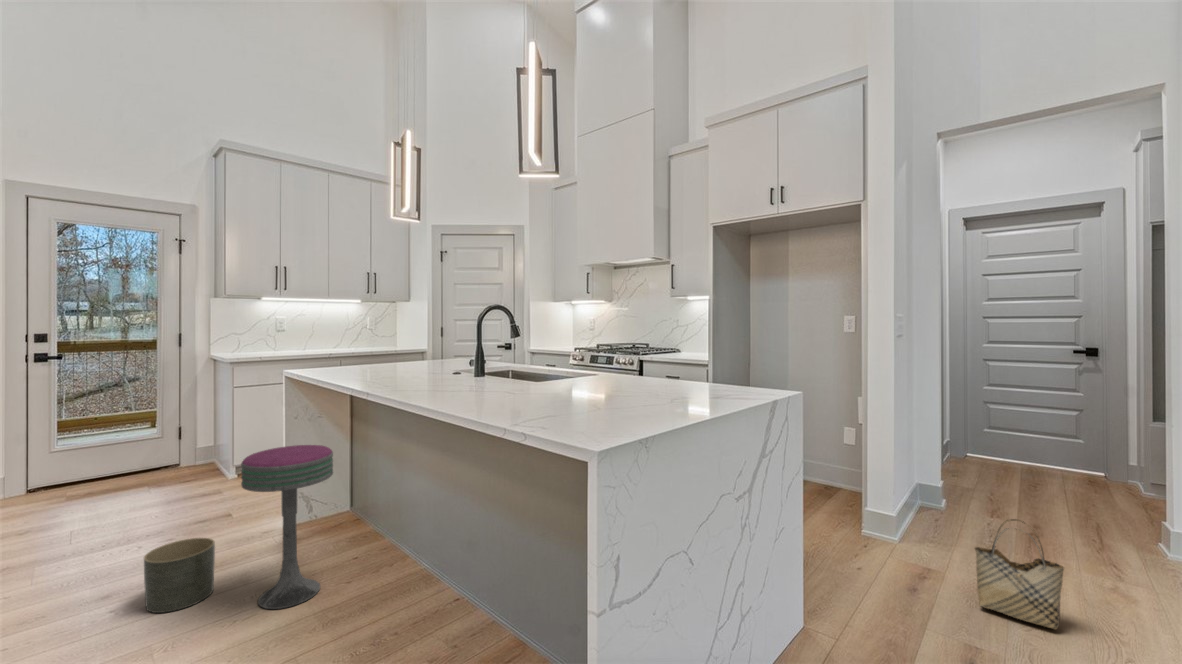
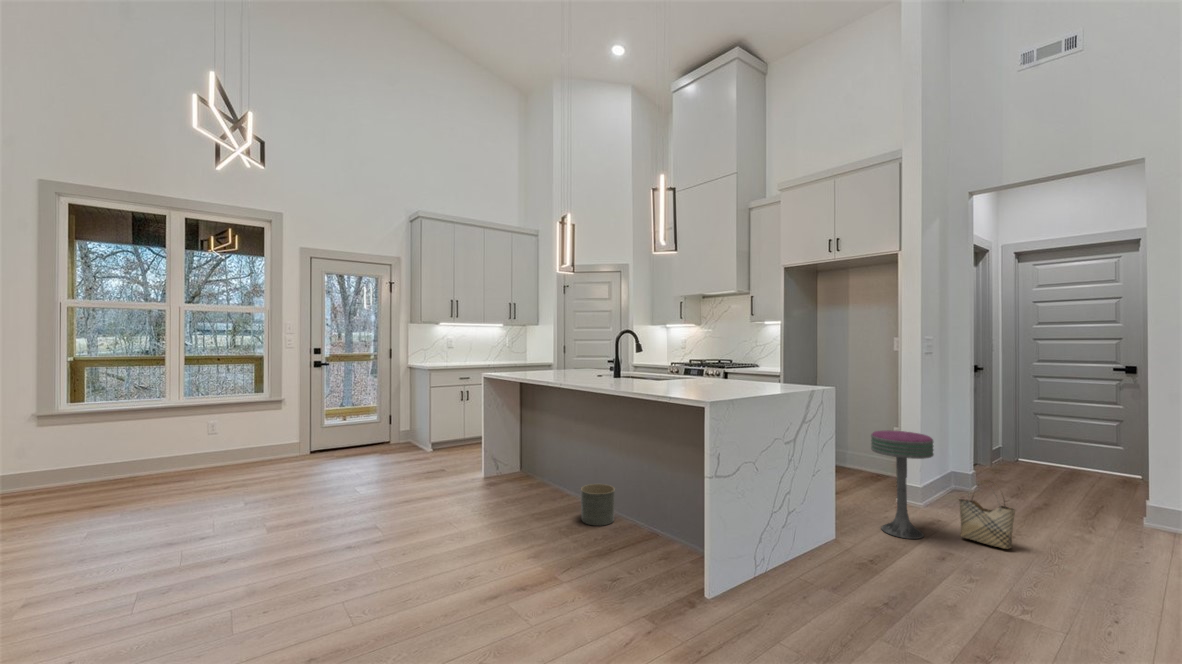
bar stool: present [241,445,333,609] -> present [871,431,934,539]
planter: present [144,538,215,613] -> present [581,484,615,526]

